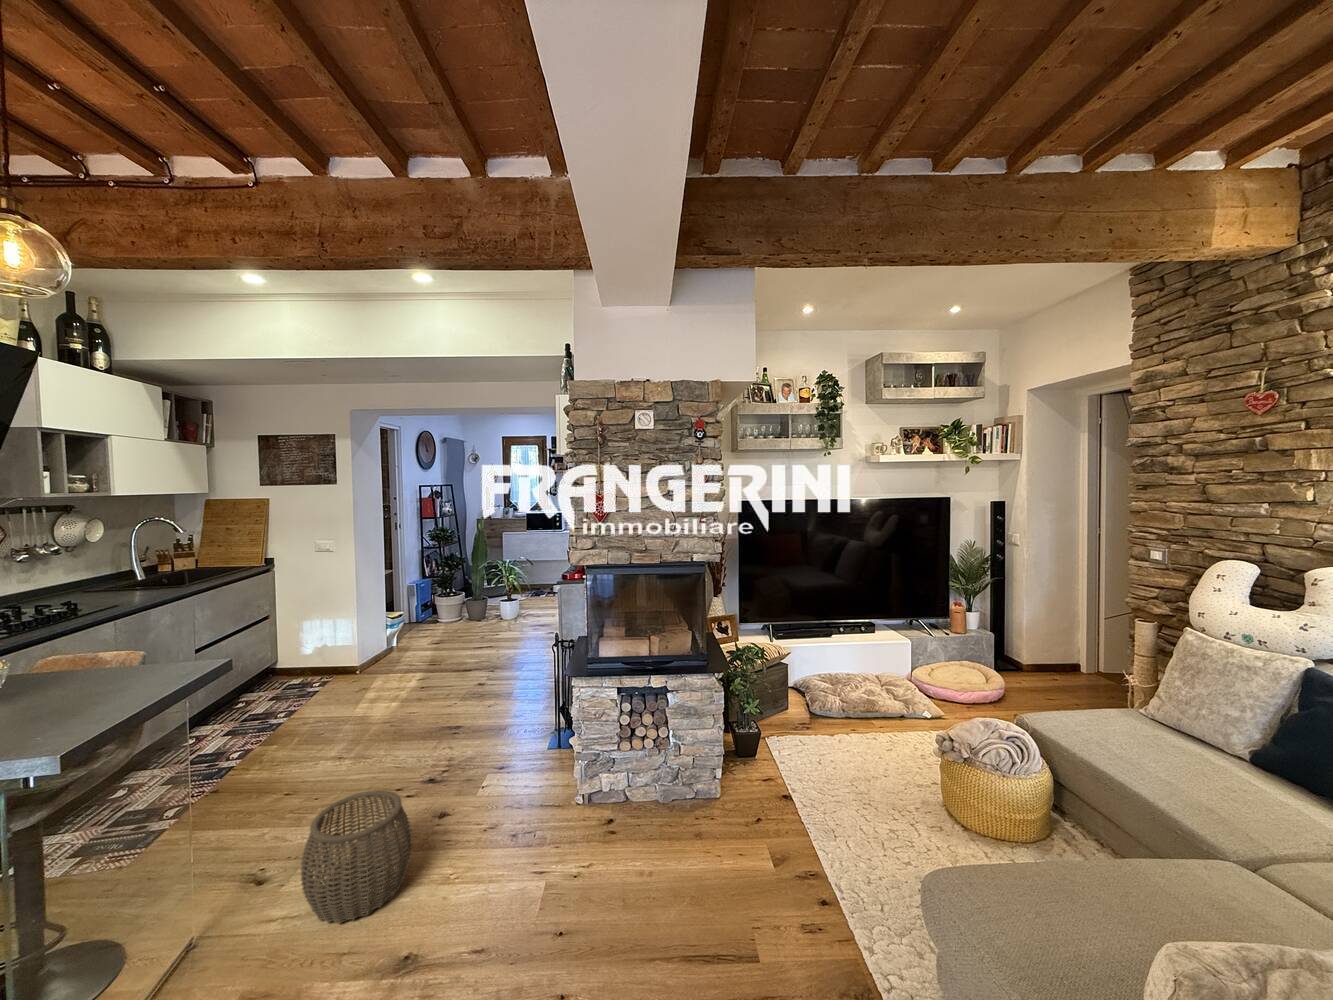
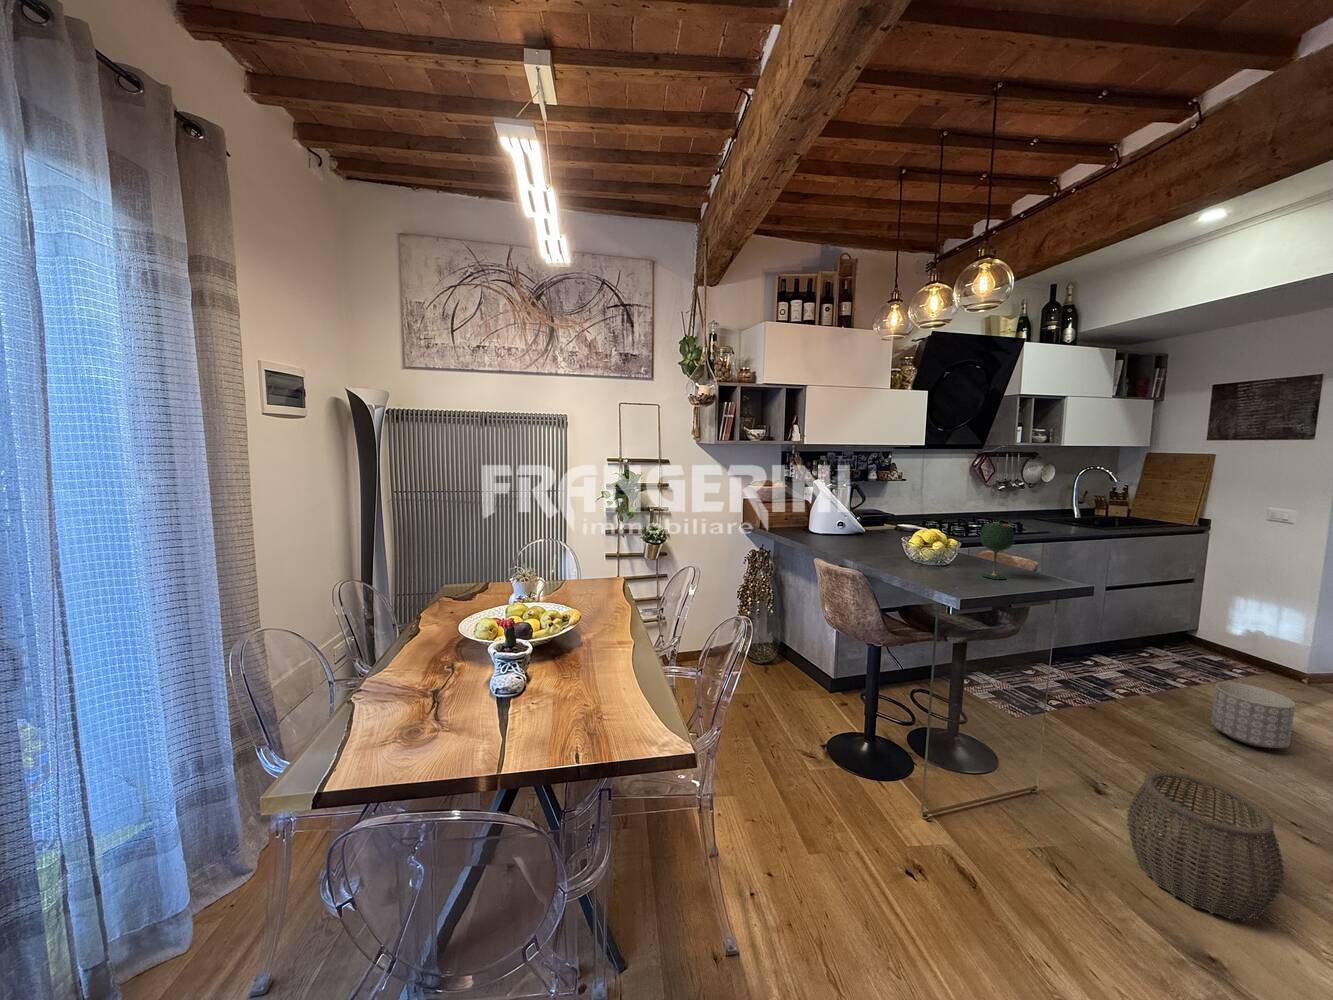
wine glass: none [55,614,117,700] -> present [980,523,1014,579]
planter: none [315,691,367,745] -> present [1211,682,1295,748]

